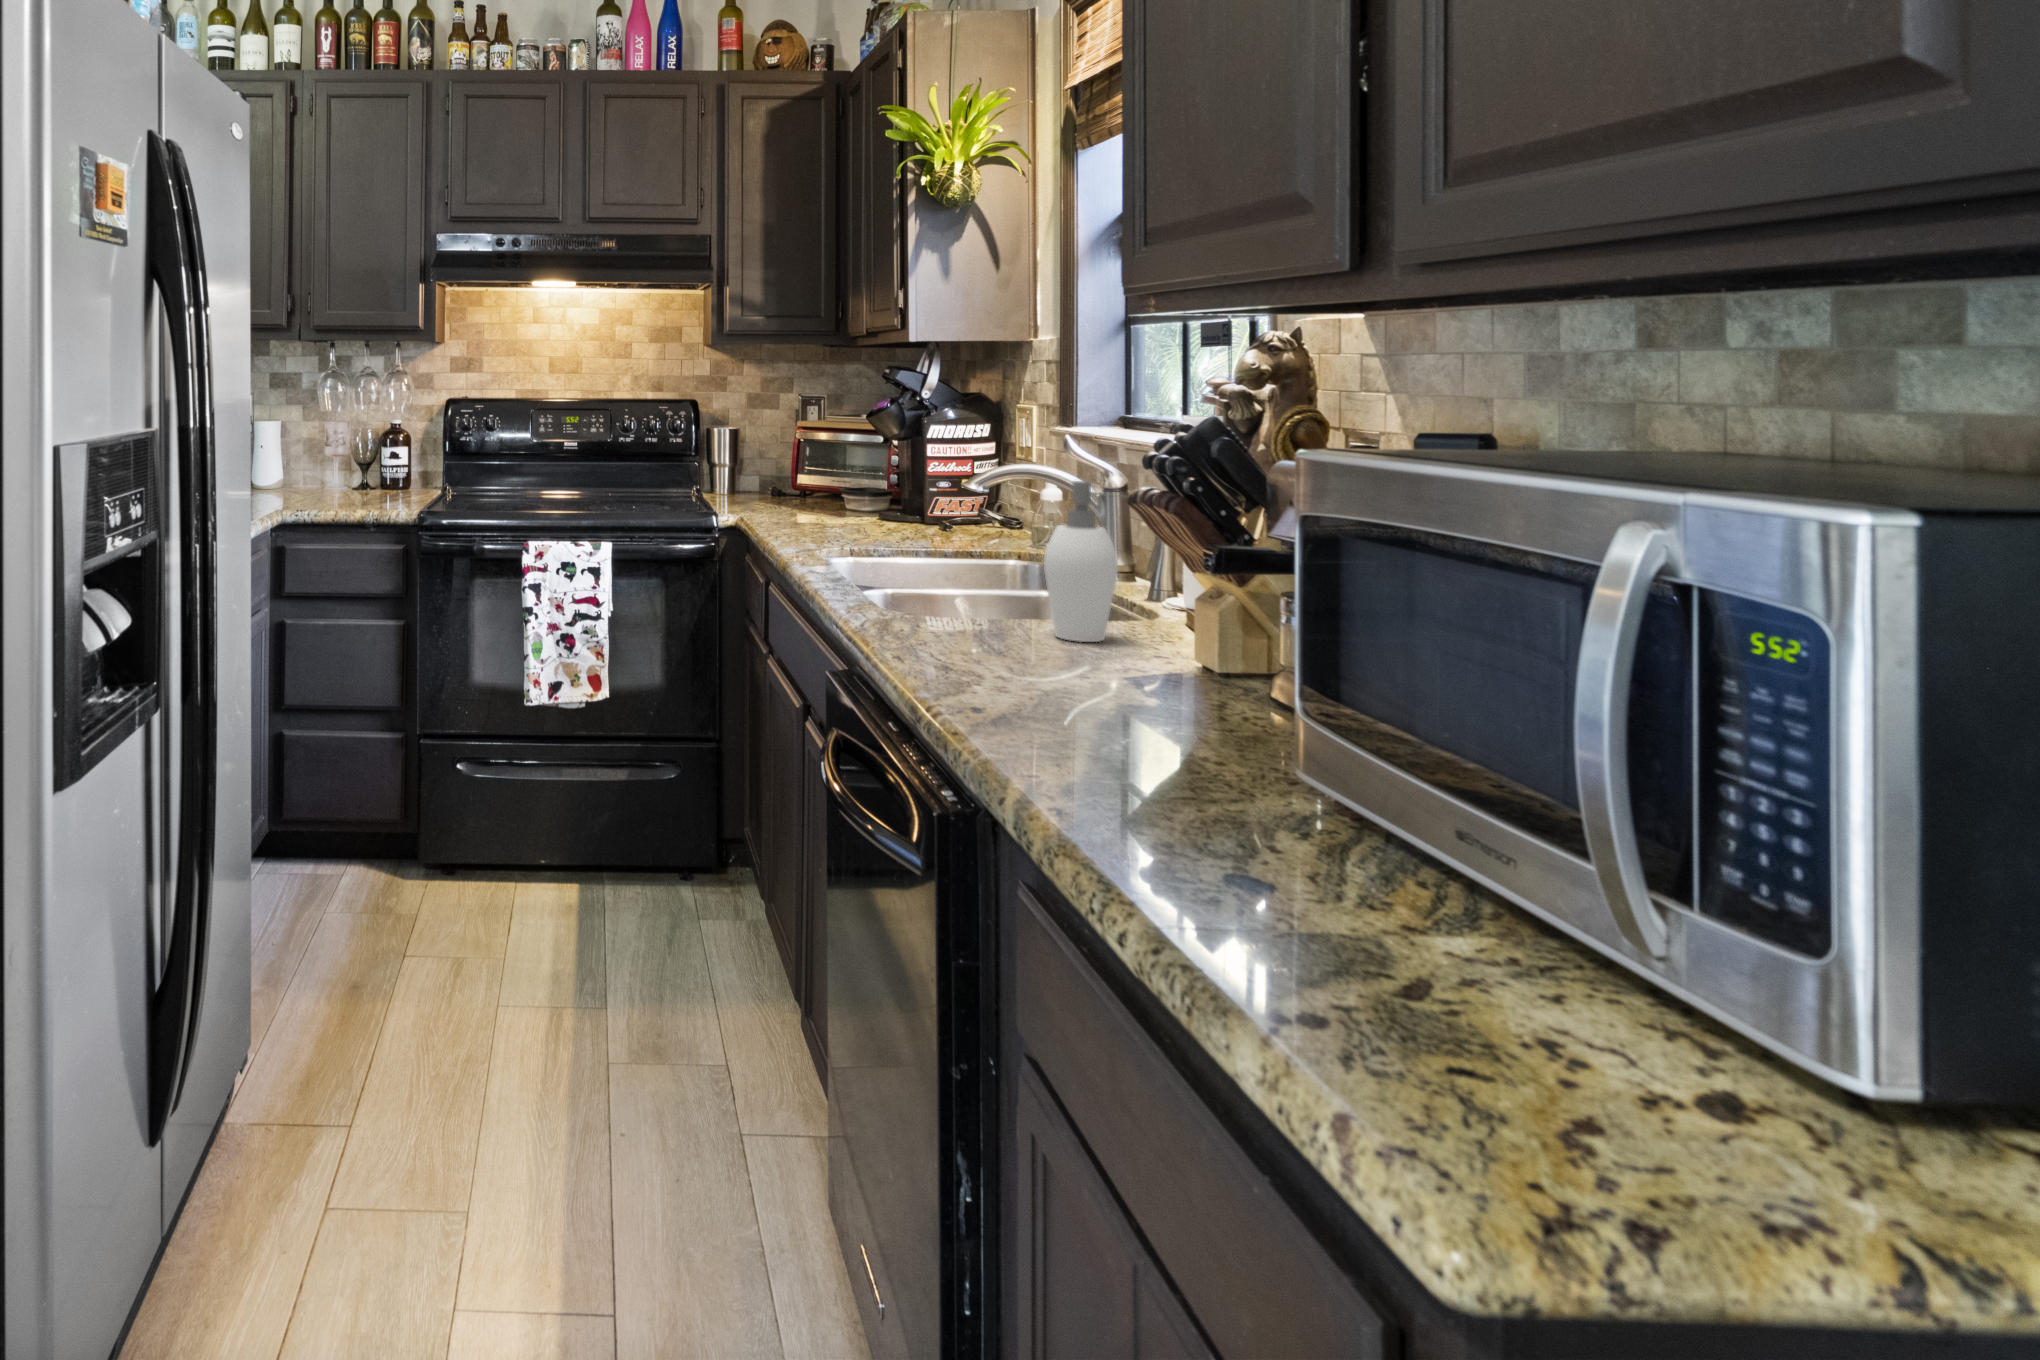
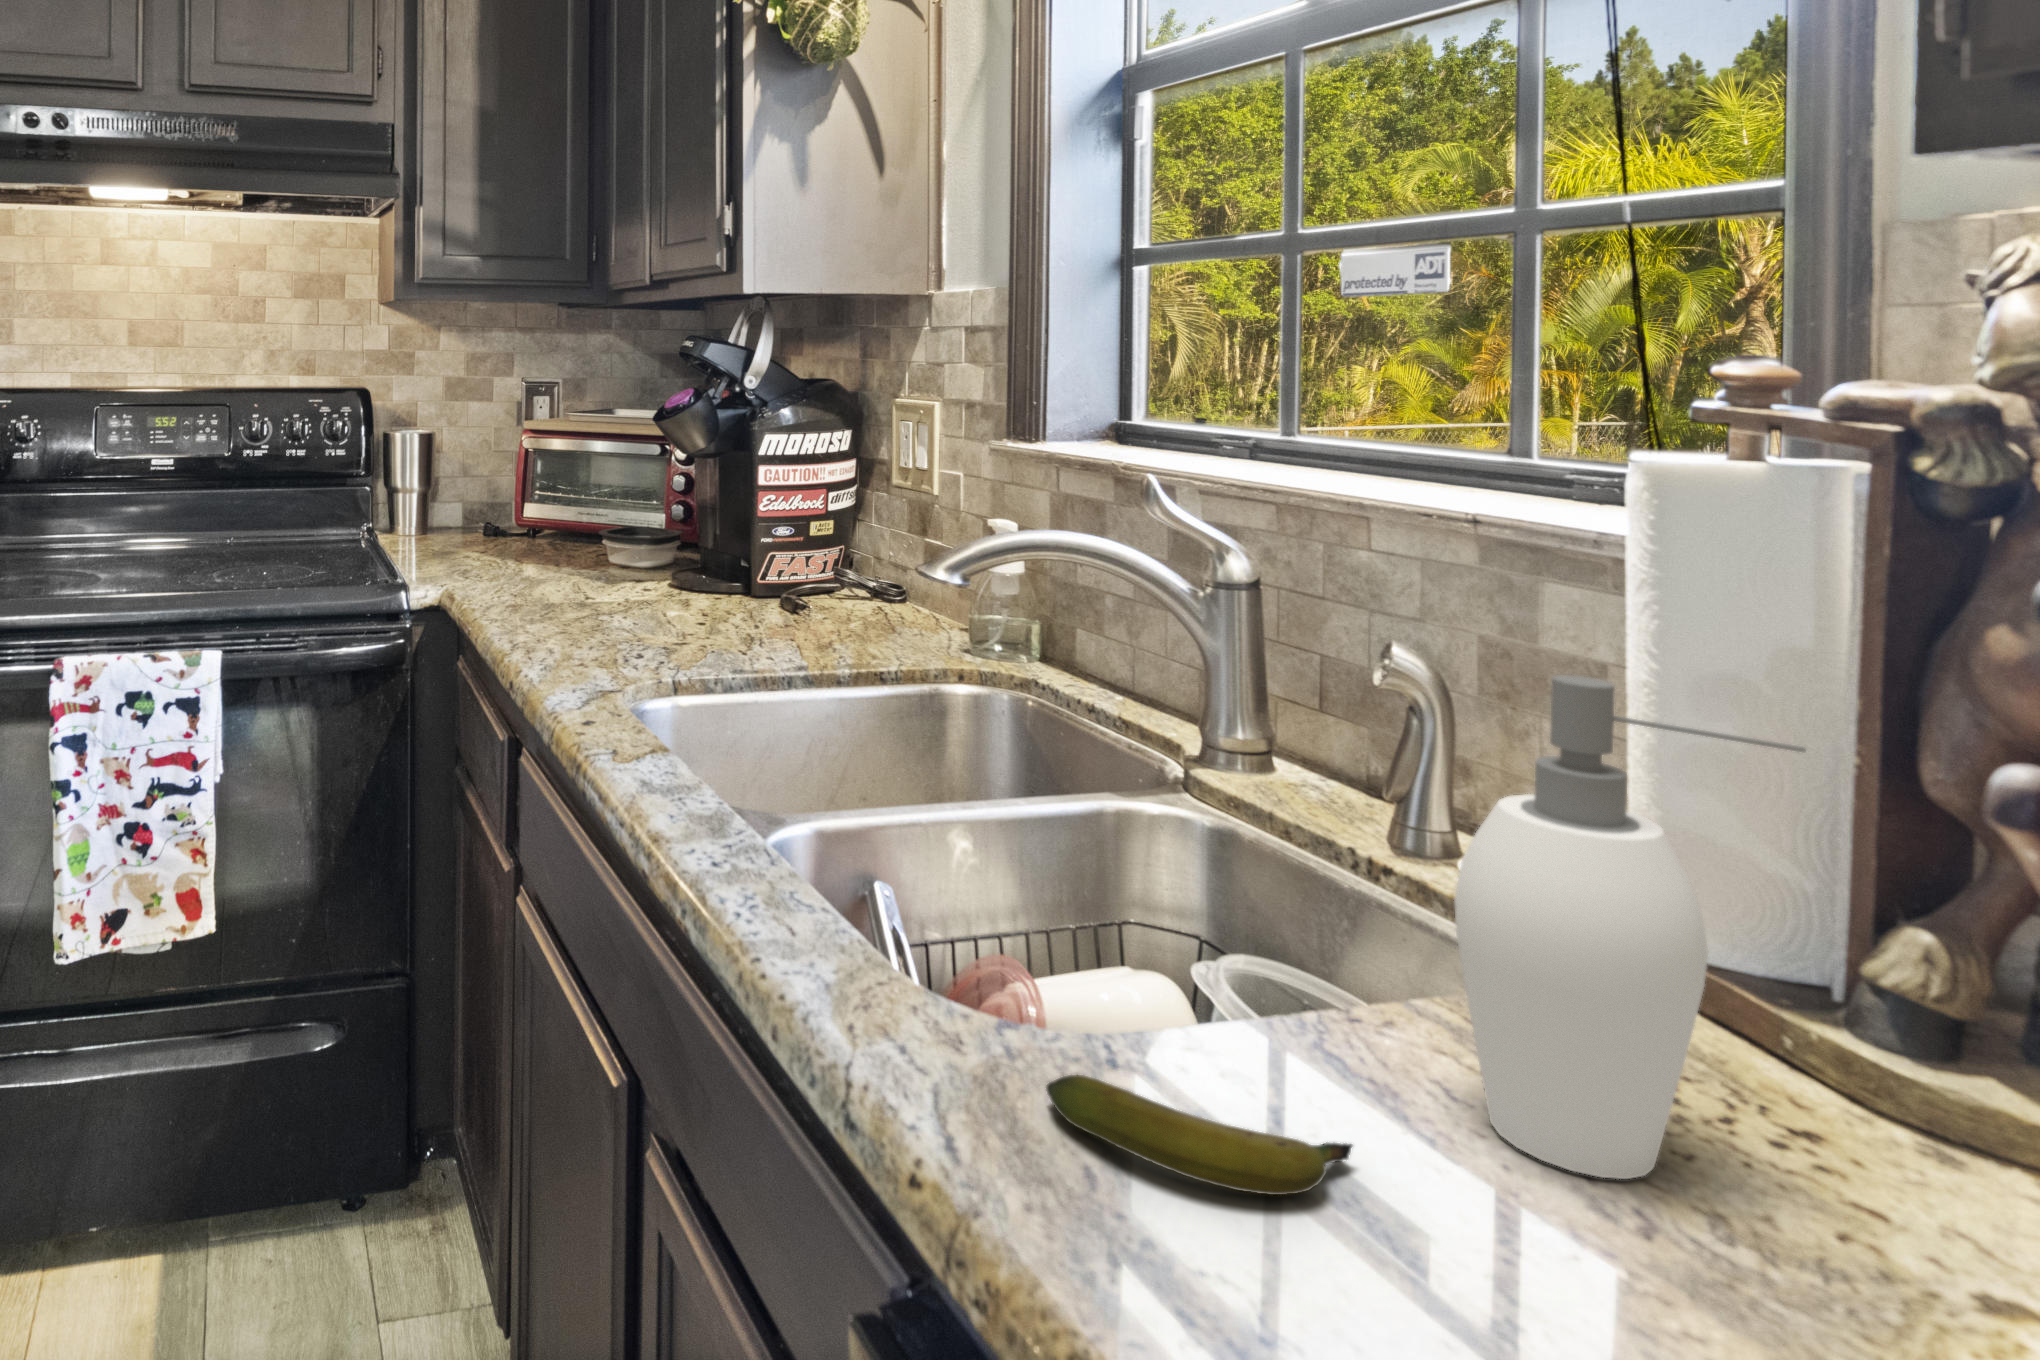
banana: none [901,610,994,636] -> present [1046,1075,1352,1195]

